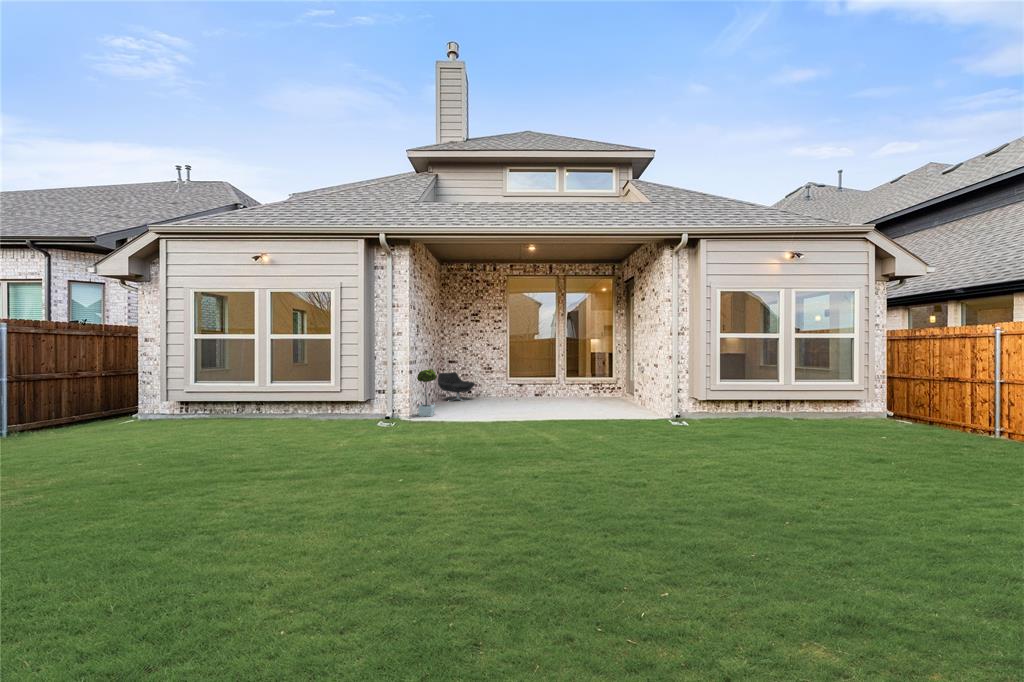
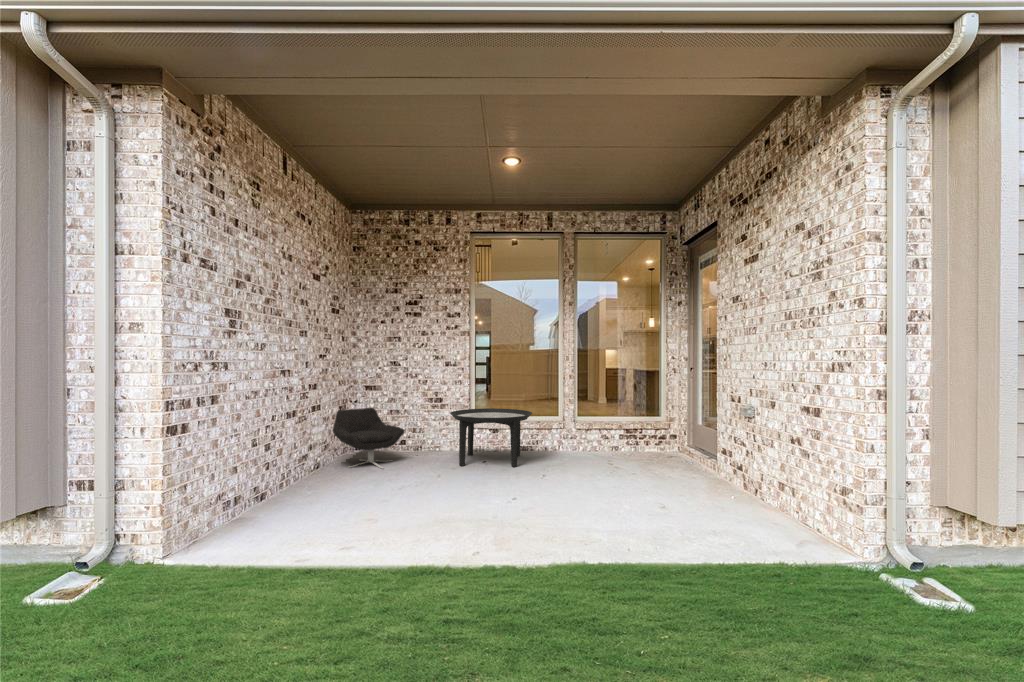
potted tree: present [417,369,437,416] -> none [200,419,260,542]
round table: none [499,373,542,401] -> present [450,408,532,467]

